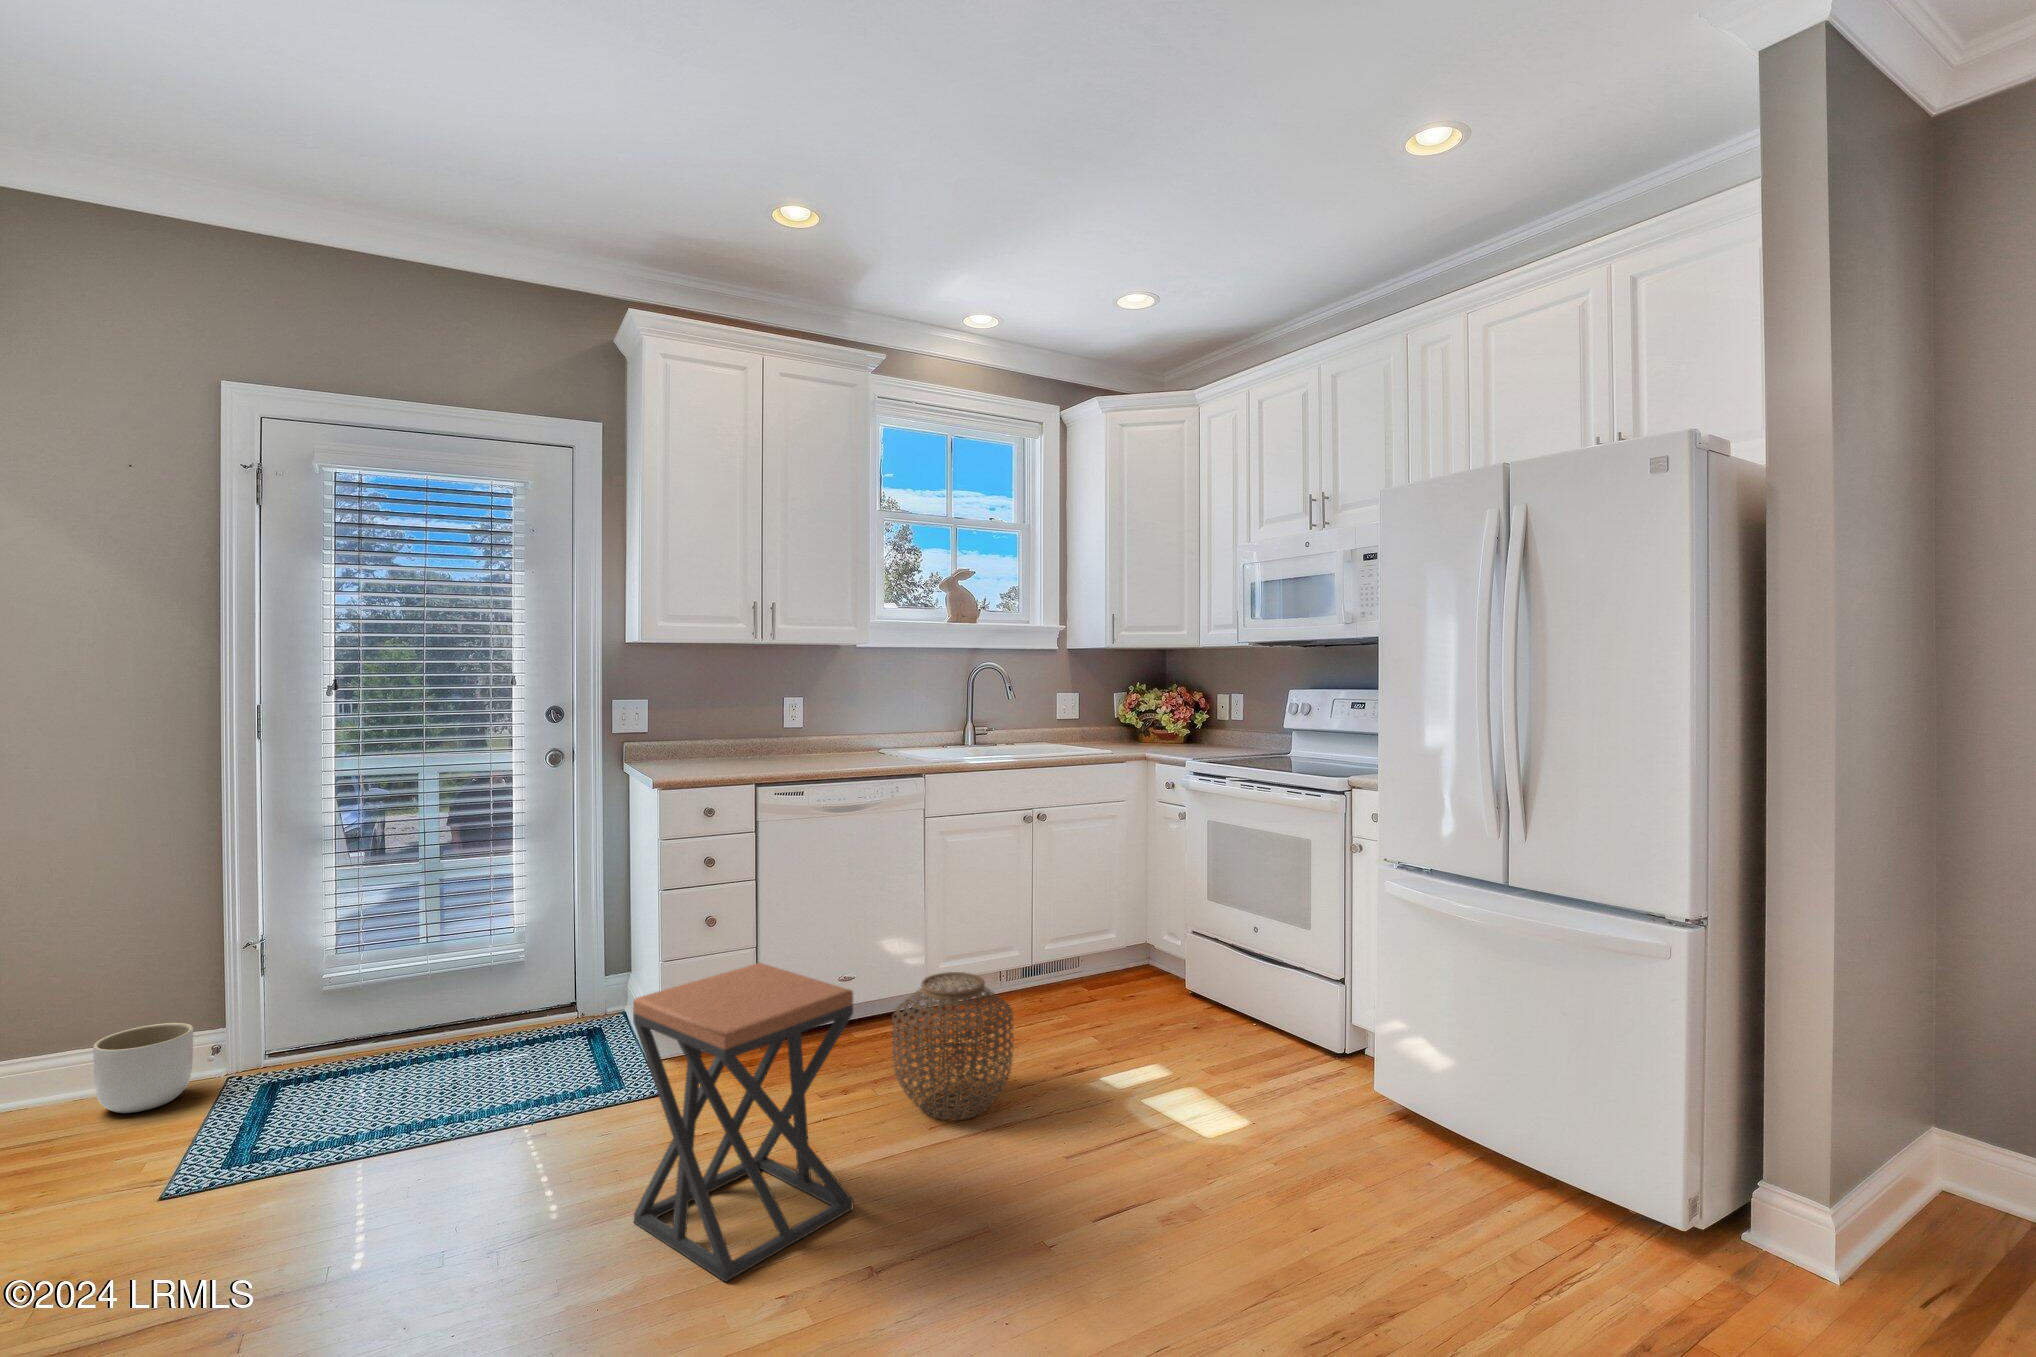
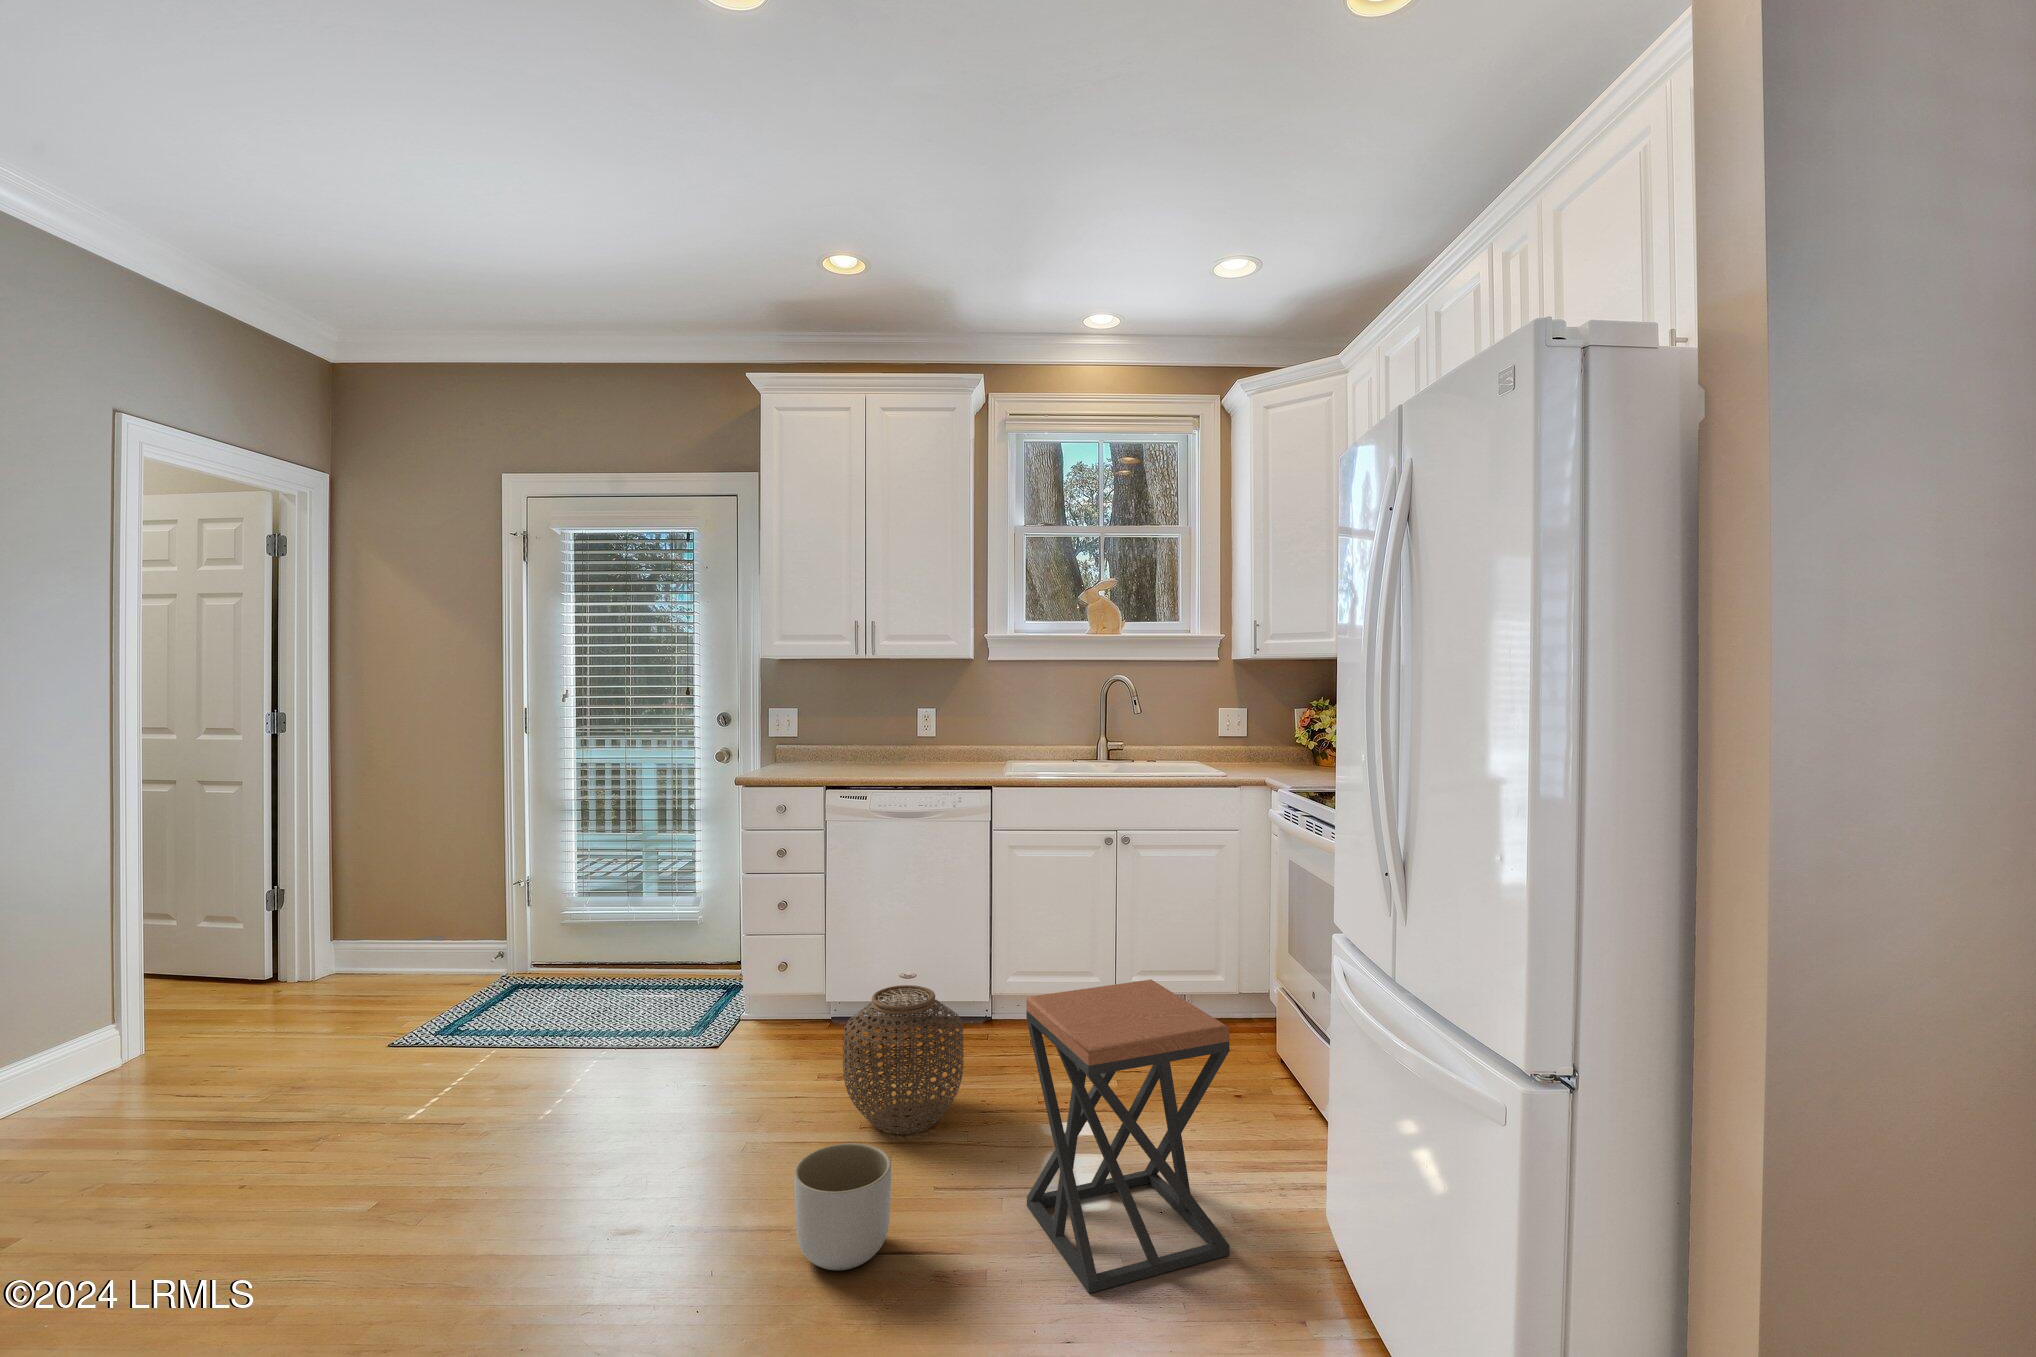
stool: present [633,963,854,1282] -> present [1026,980,1230,1293]
planter: present [93,1023,193,1113] -> present [794,1143,891,1271]

